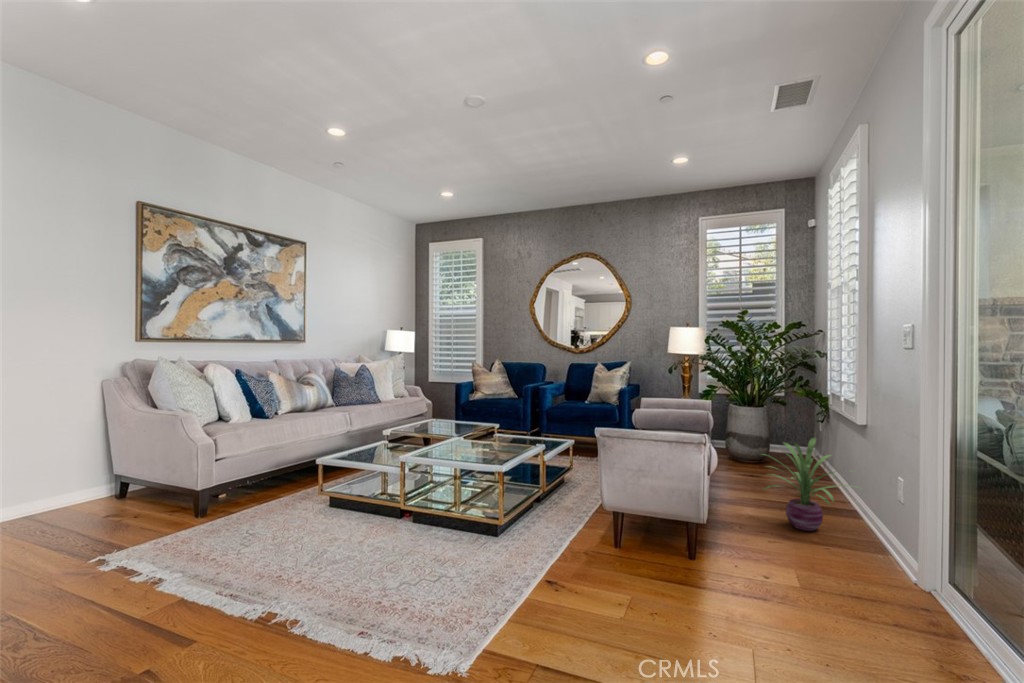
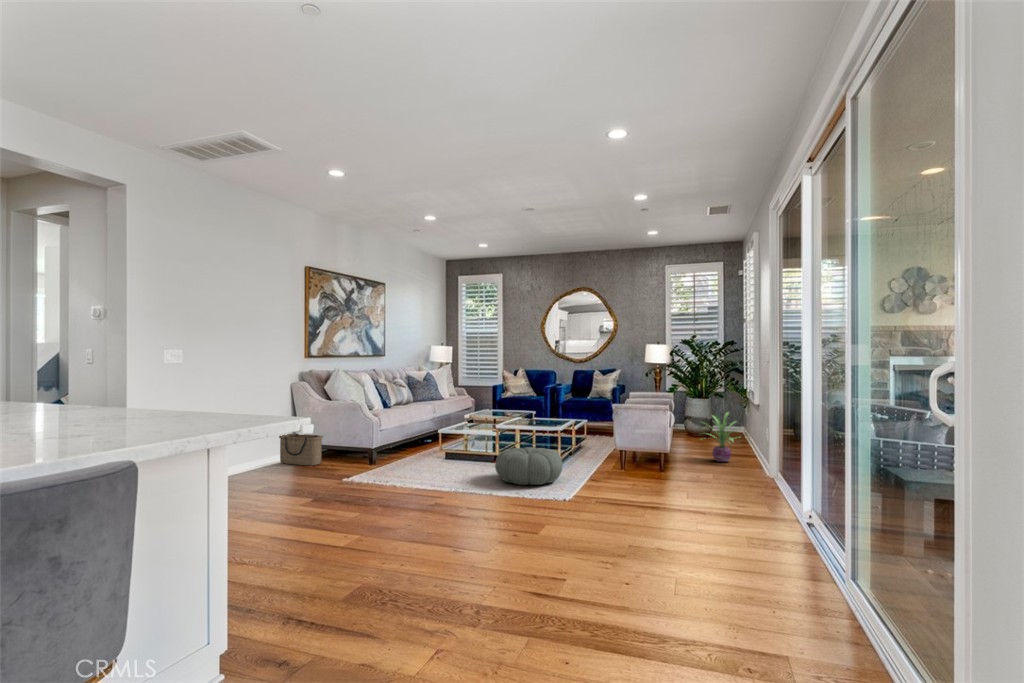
basket: none [58,460,126,517] -> present [279,434,323,466]
pouf: none [352,507,491,603] -> present [495,447,563,485]

